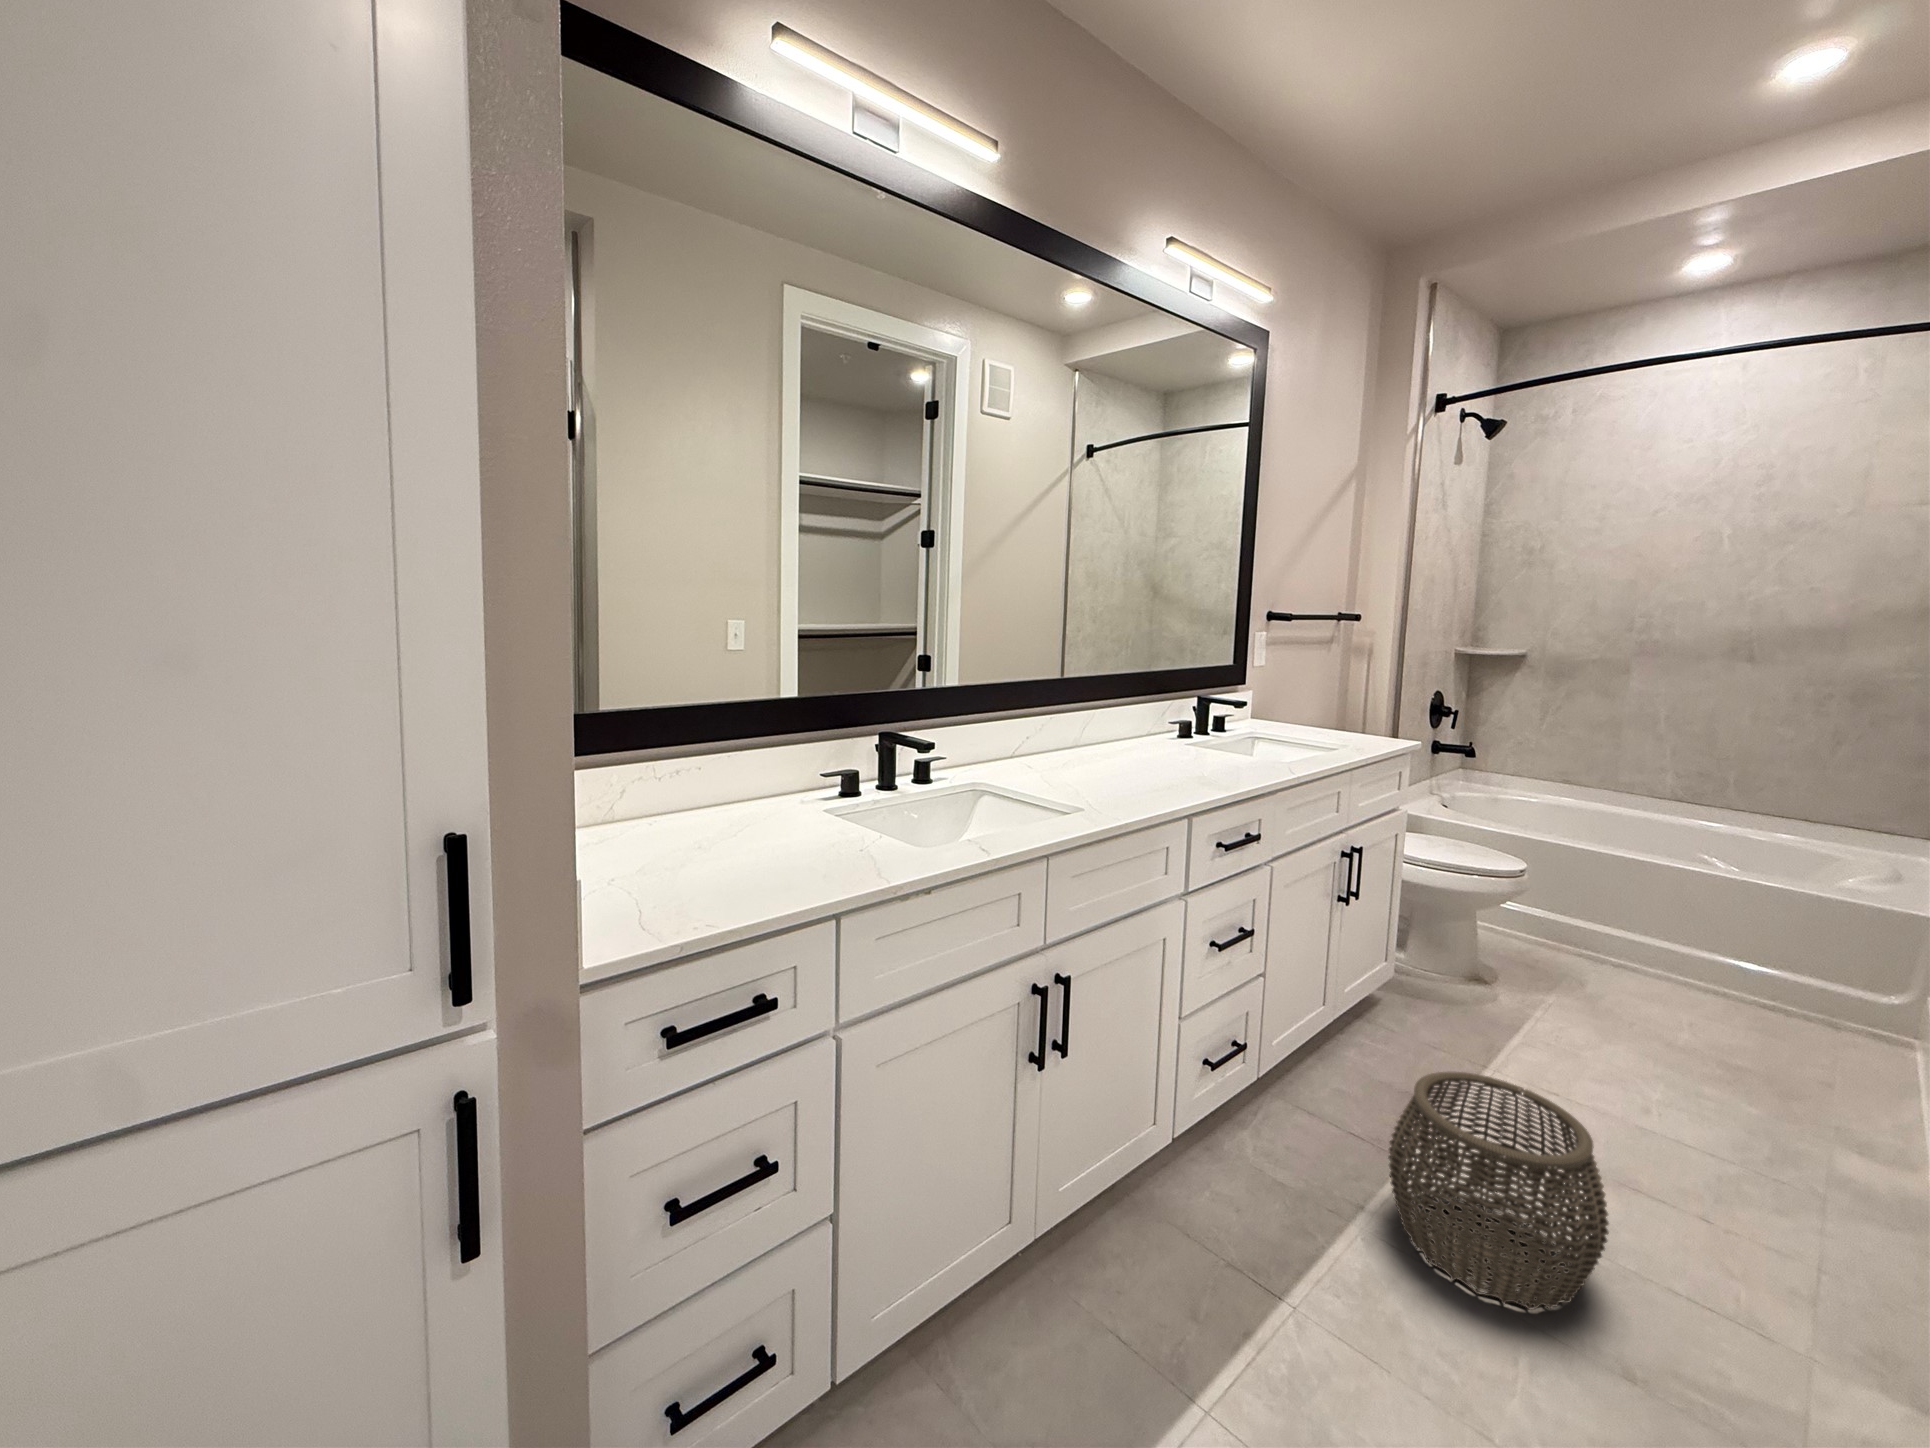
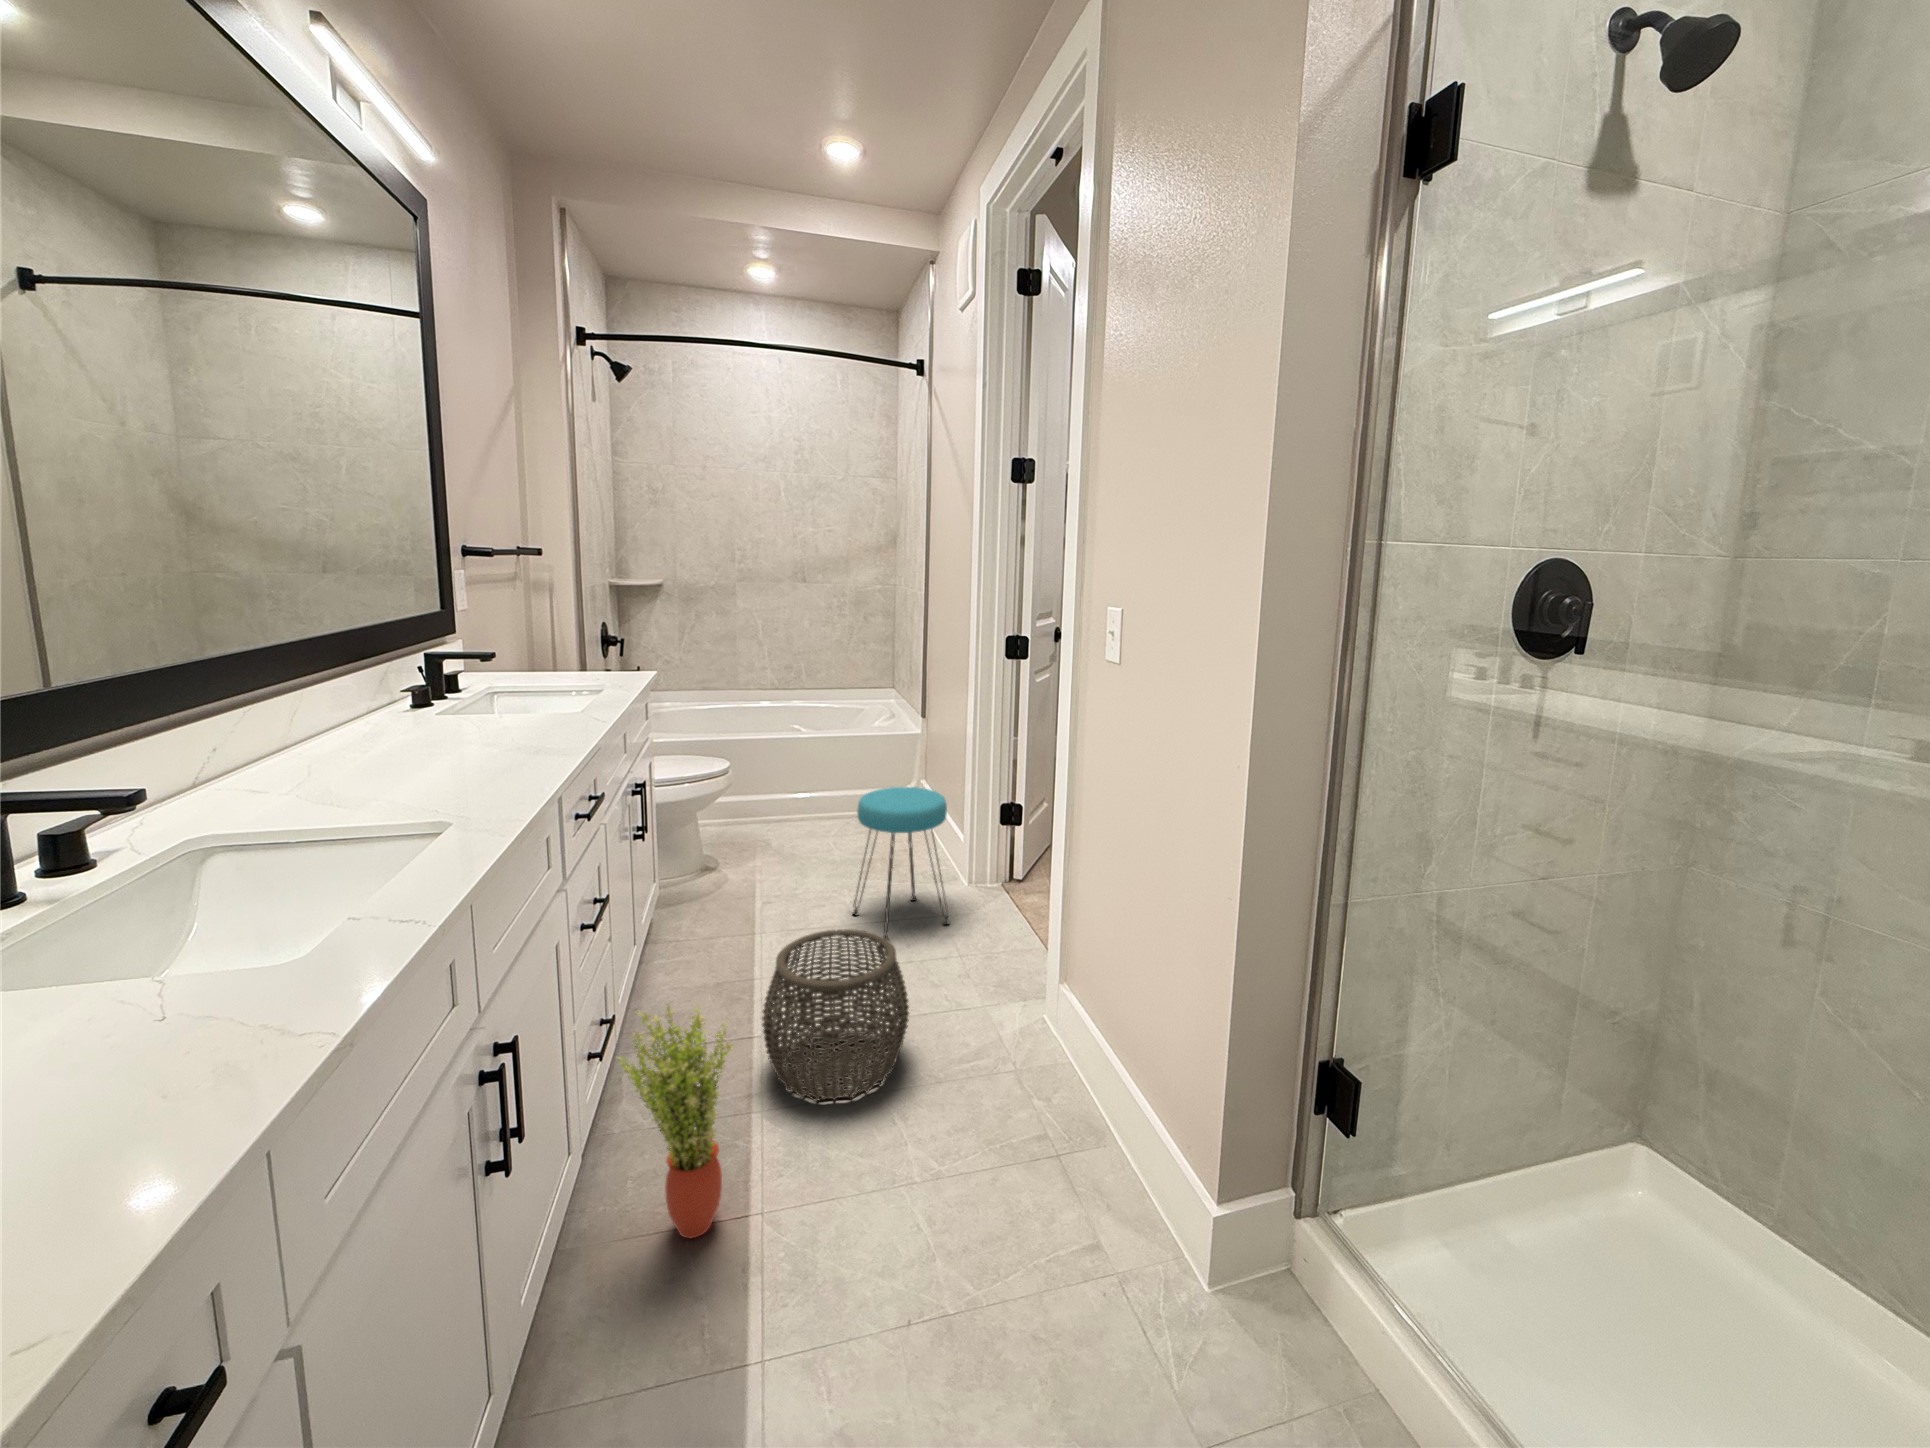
stool: none [1647,955,1854,1209] -> present [853,787,949,939]
potted plant: none [1179,1030,1287,1280] -> present [619,1006,733,1238]

